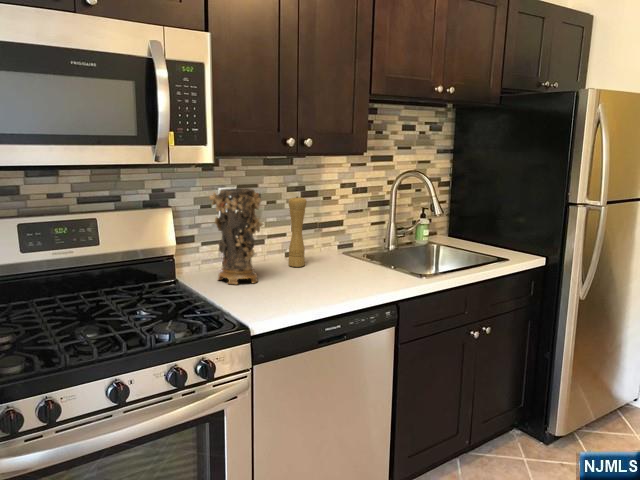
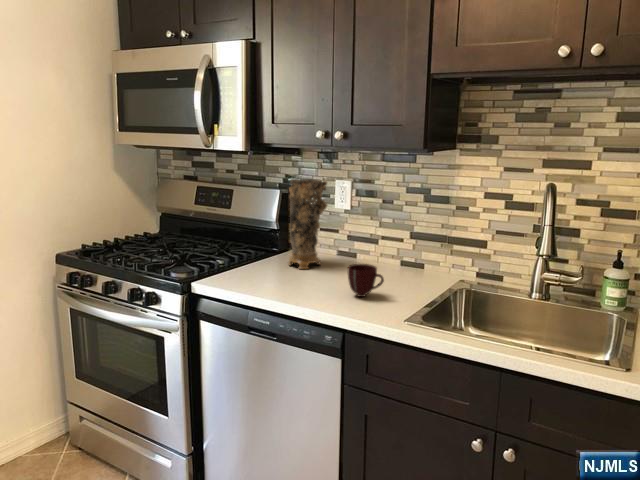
pepper mill: present [288,196,307,267] -> none [373,197,395,275]
mug: none [343,252,372,281] -> present [348,264,384,297]

